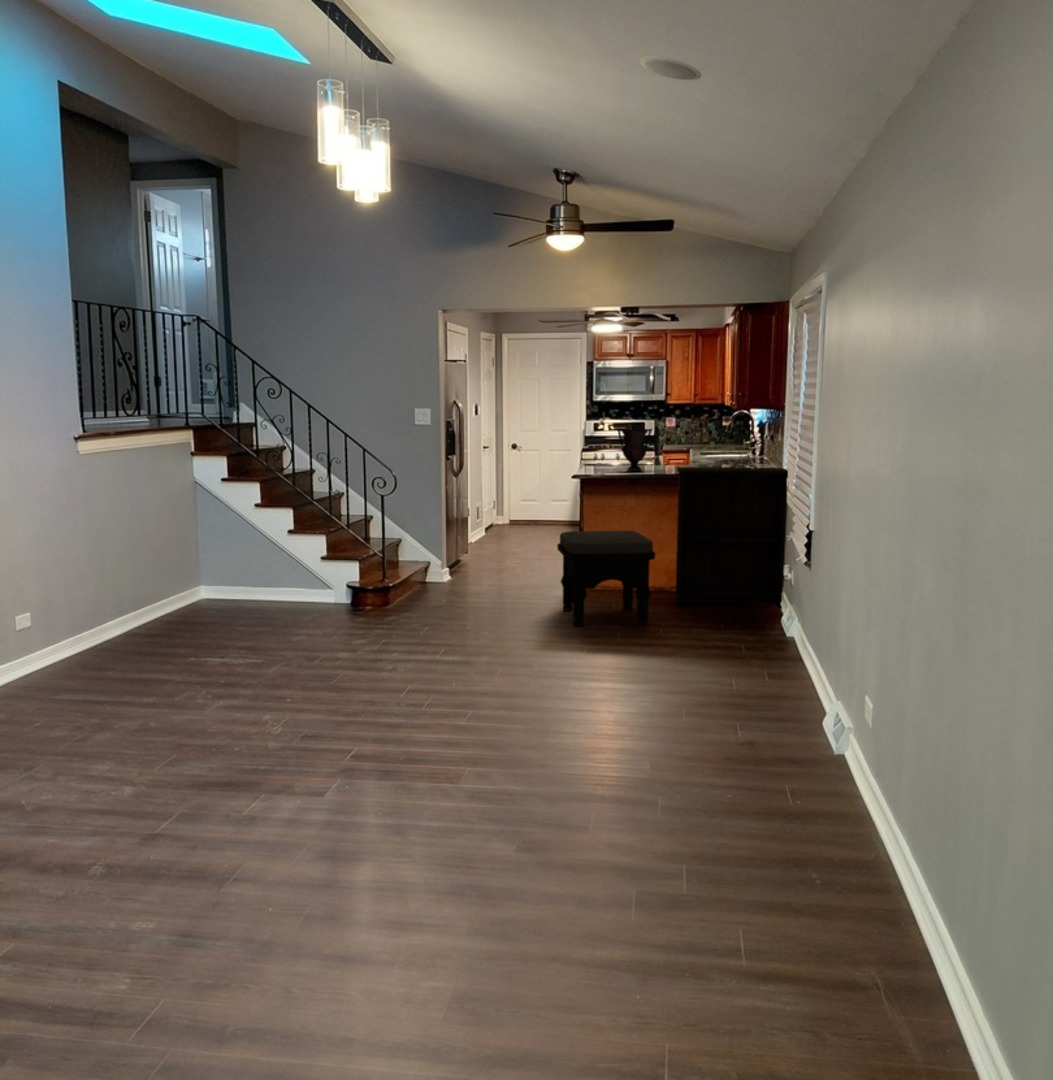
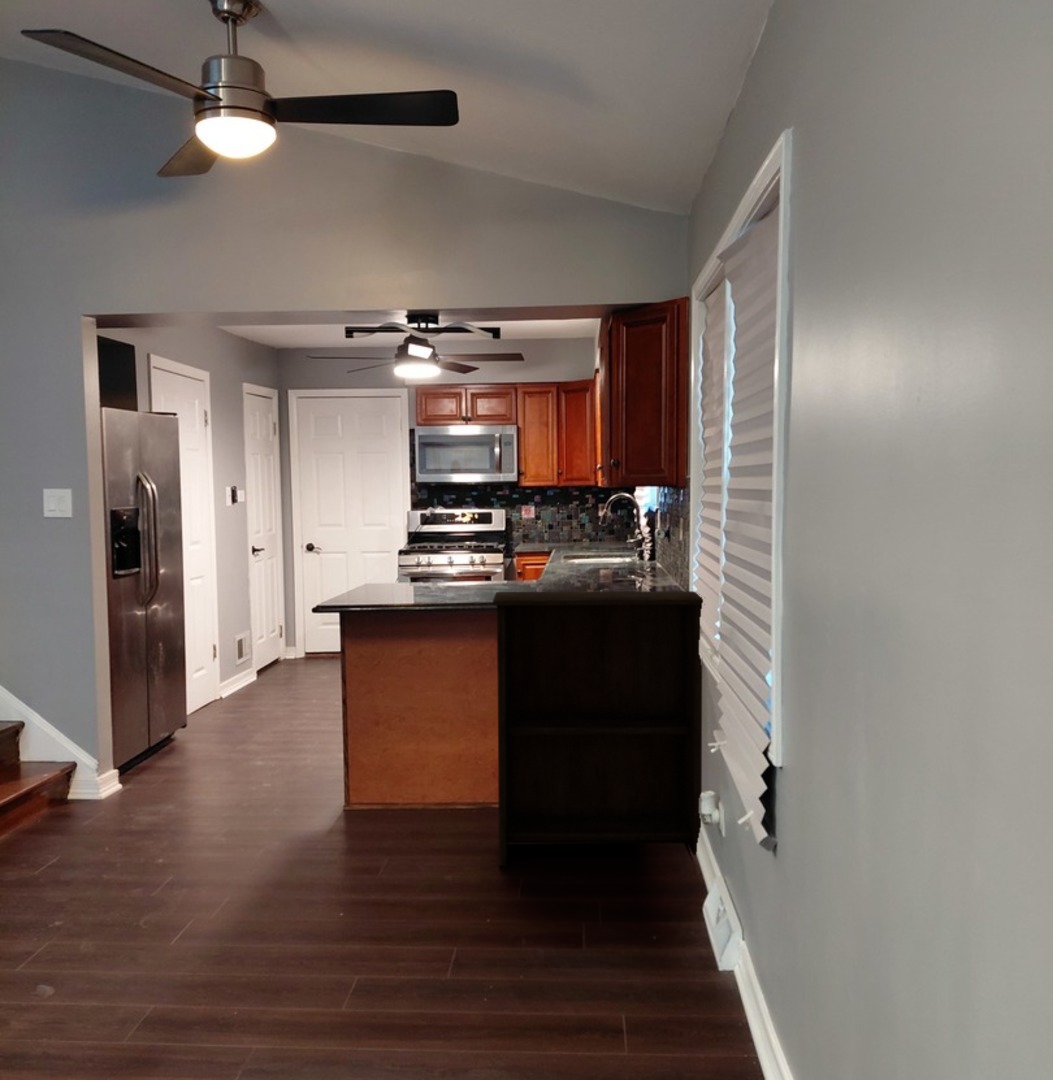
vase: present [617,429,652,471] -> none [407,521,470,594]
ottoman: present [557,530,655,626] -> none [239,720,437,956]

